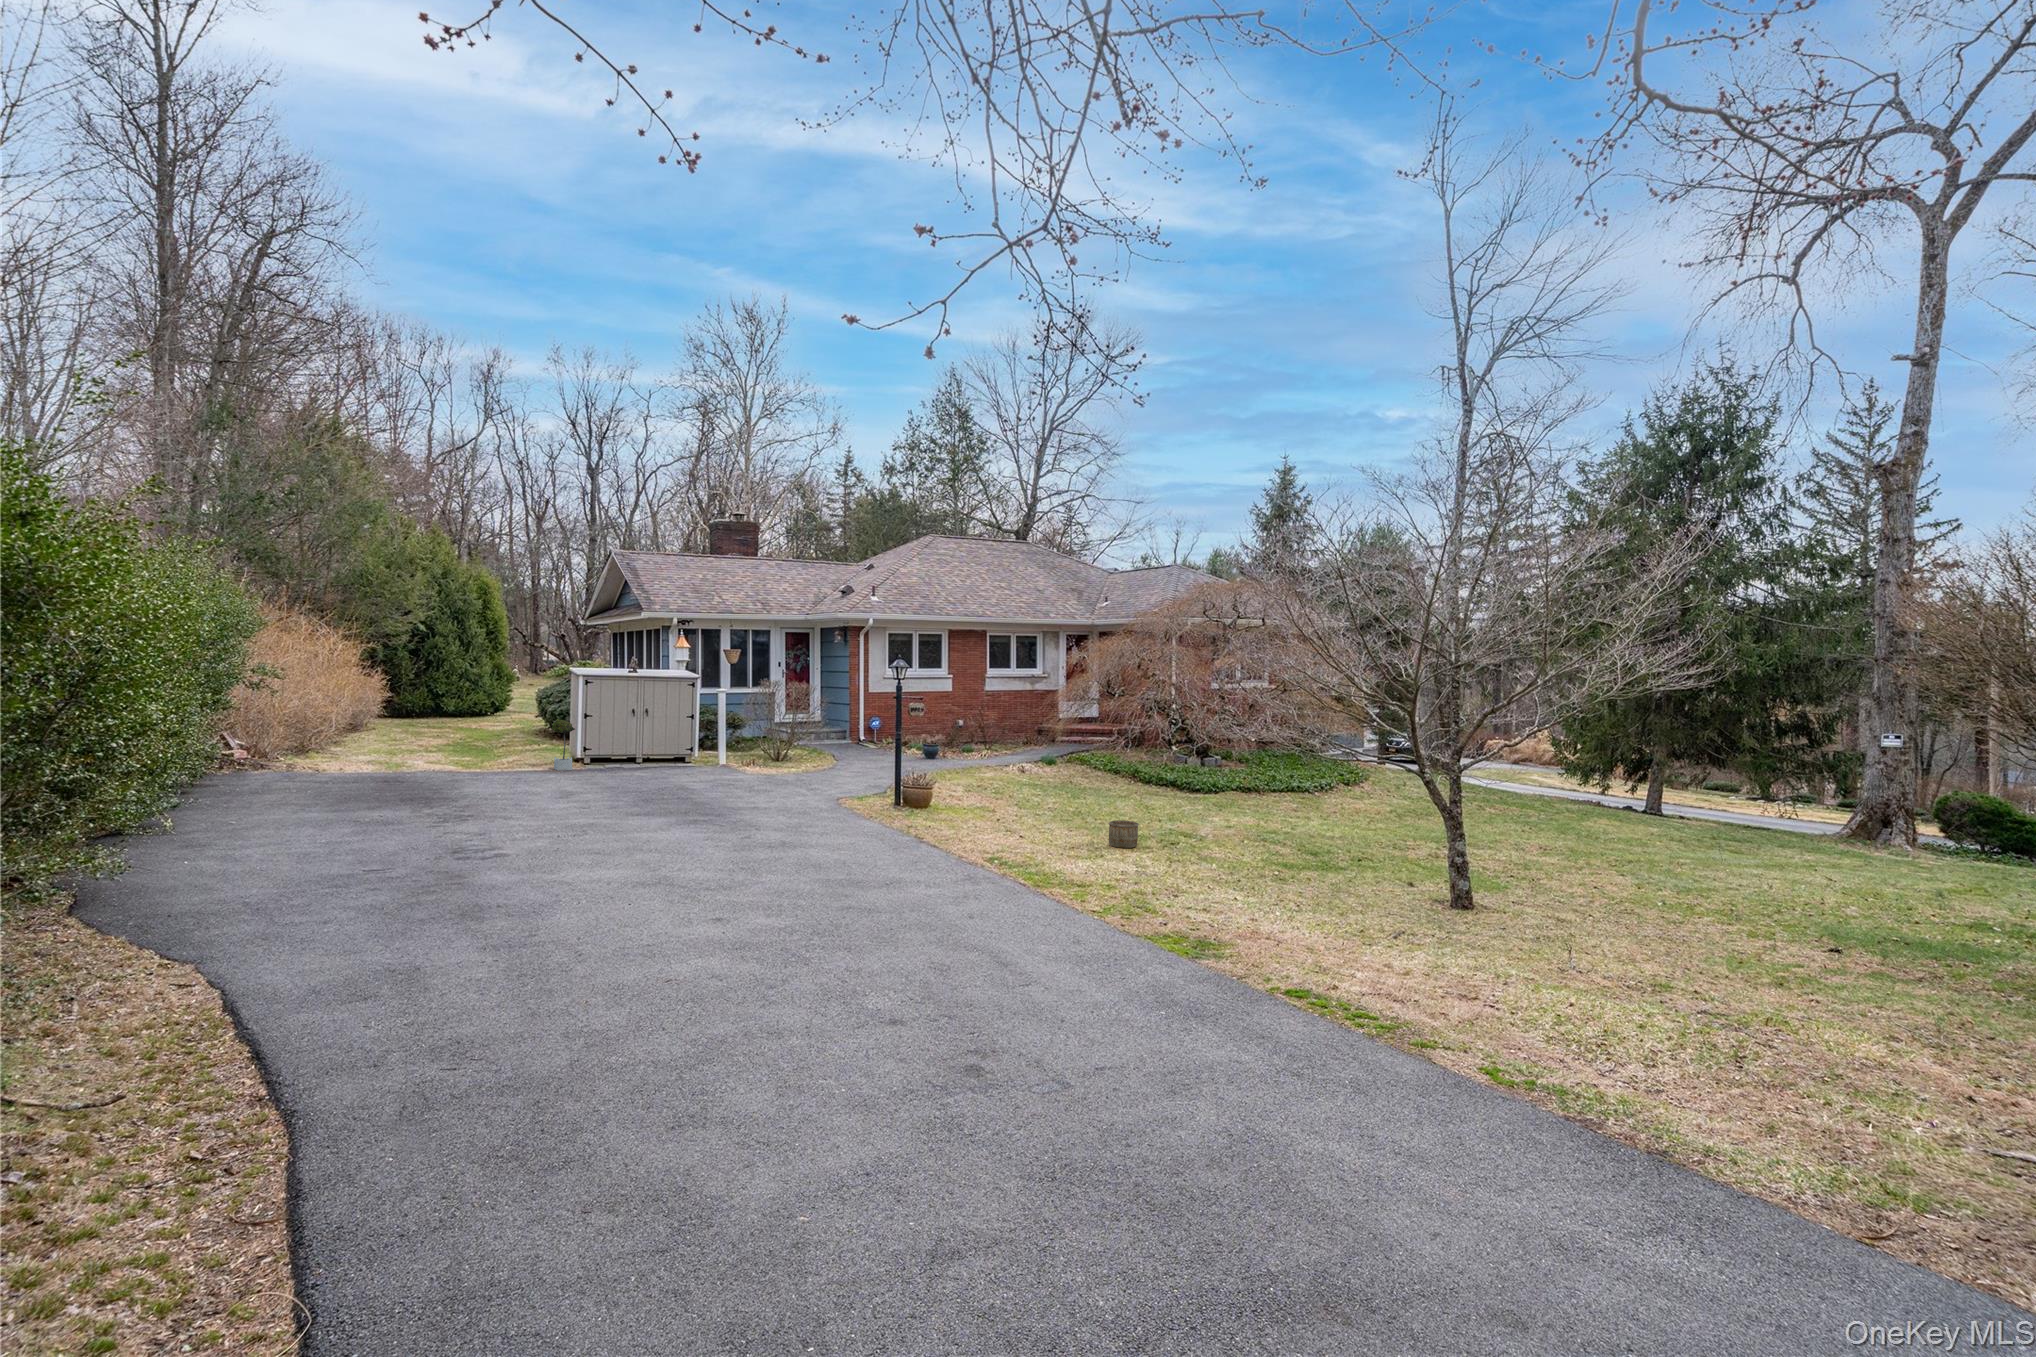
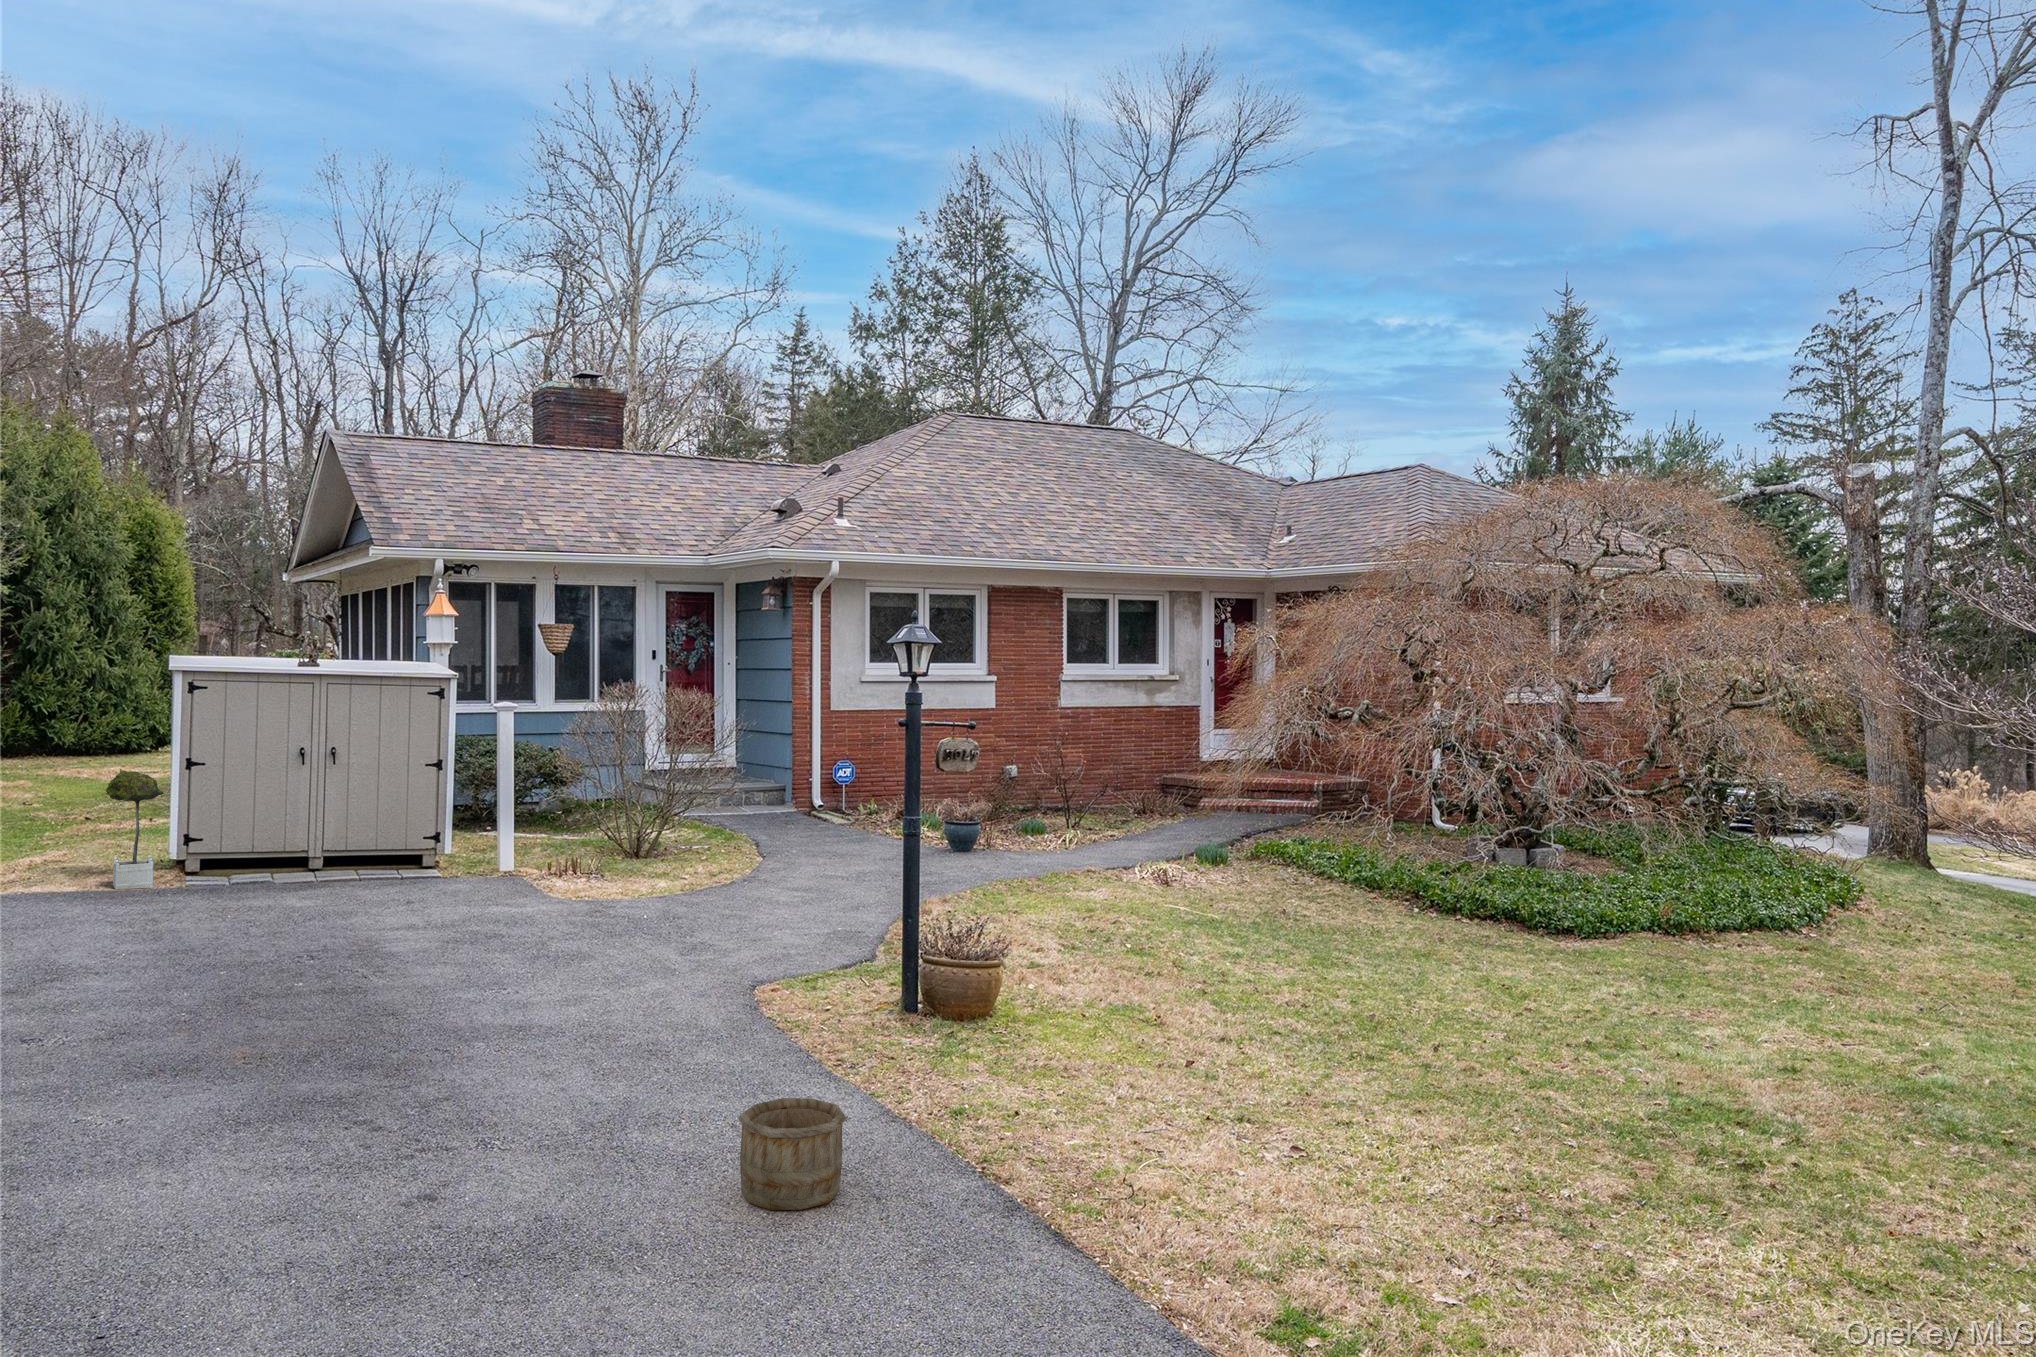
wooden bucket: present [1109,820,1139,848] -> present [739,1098,846,1210]

